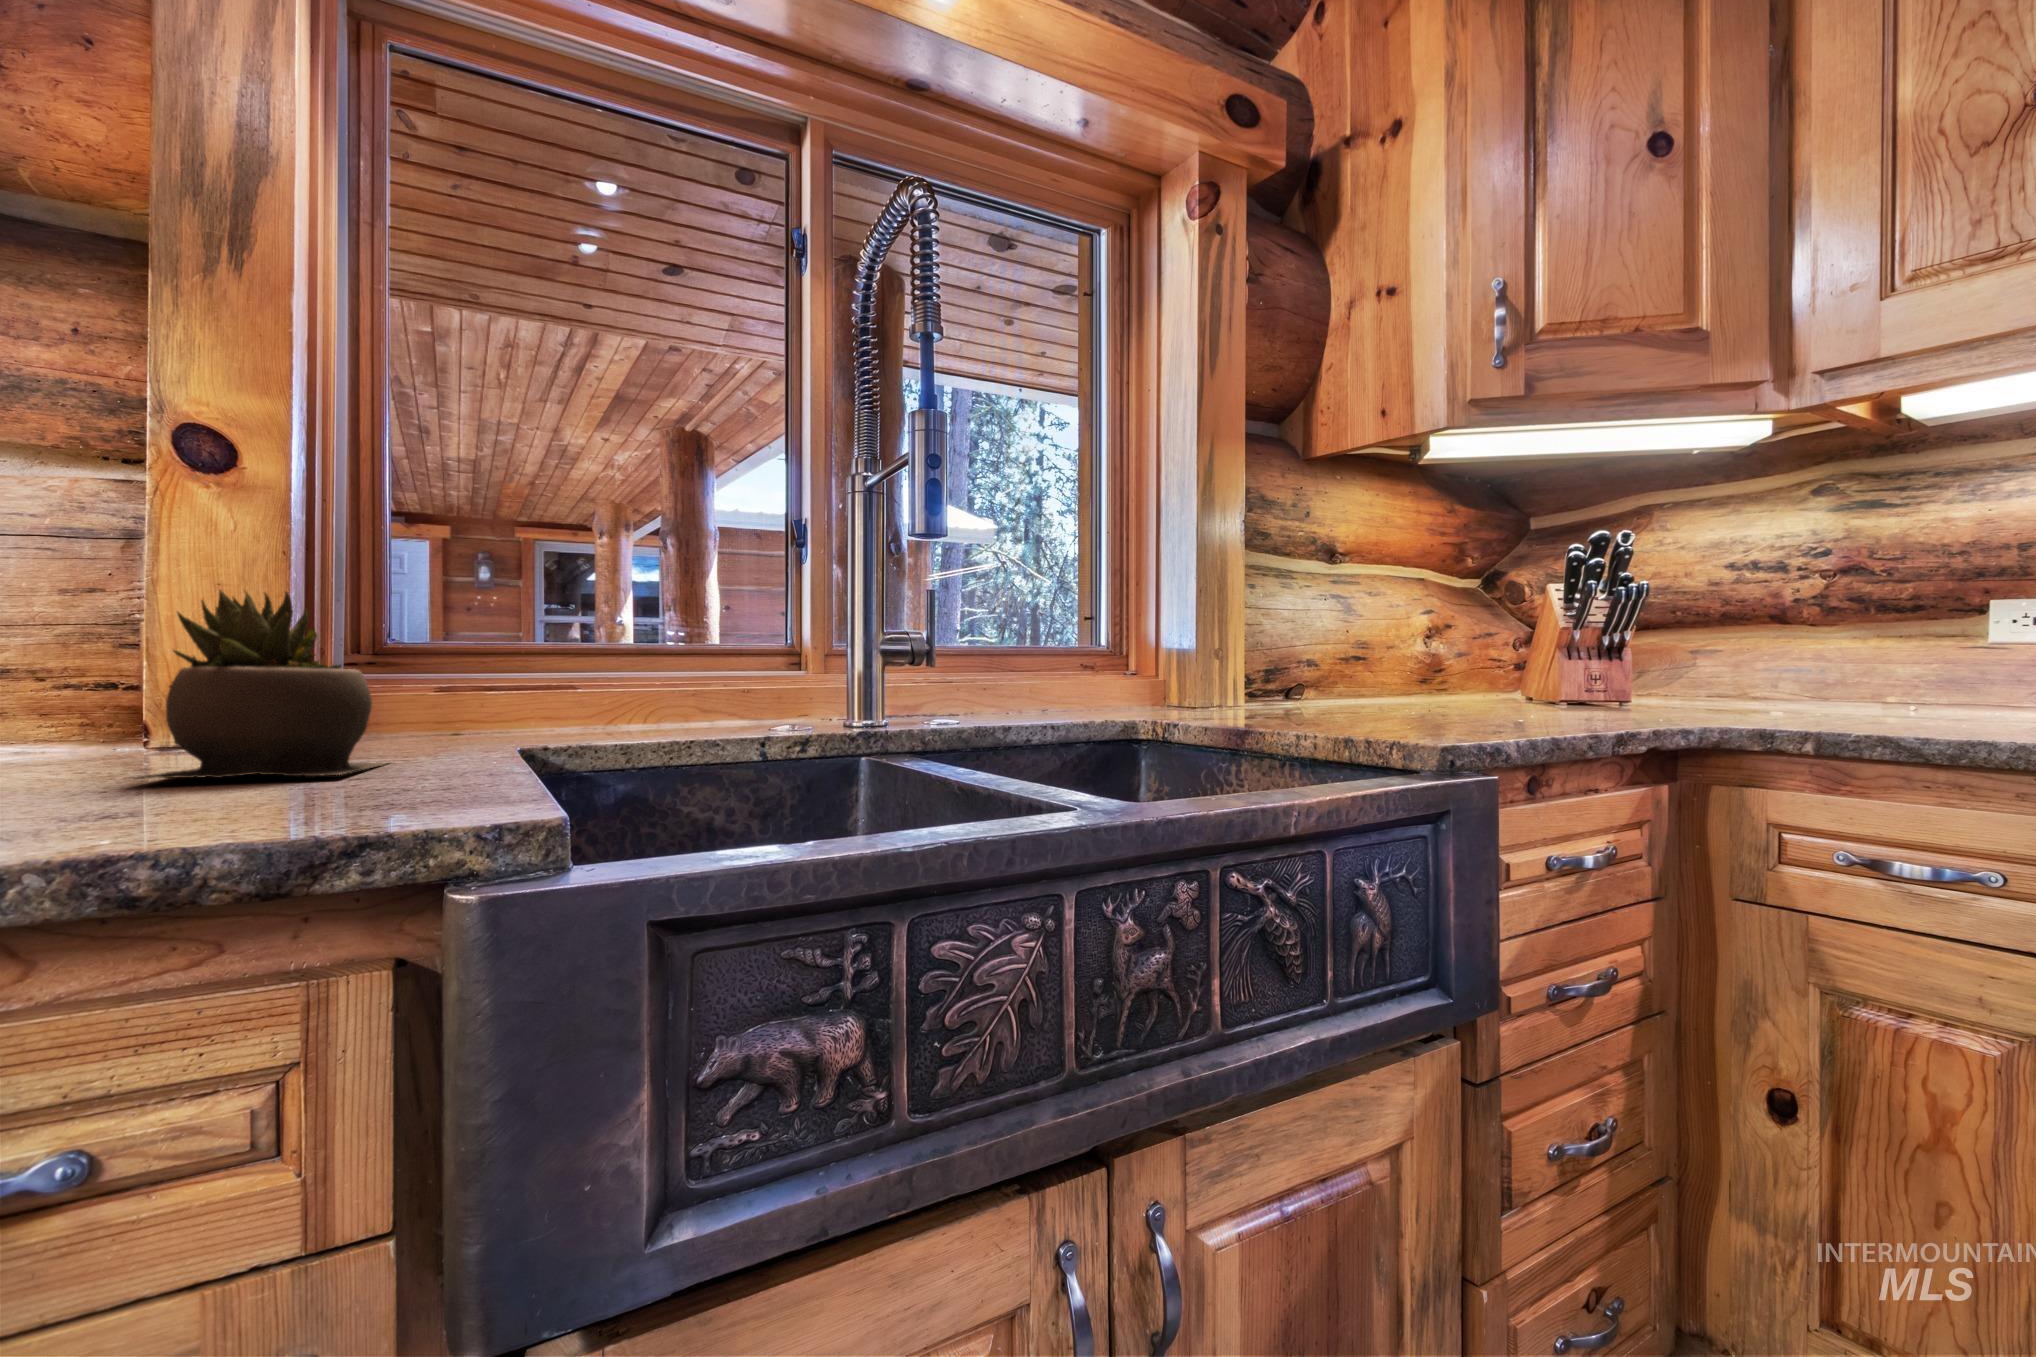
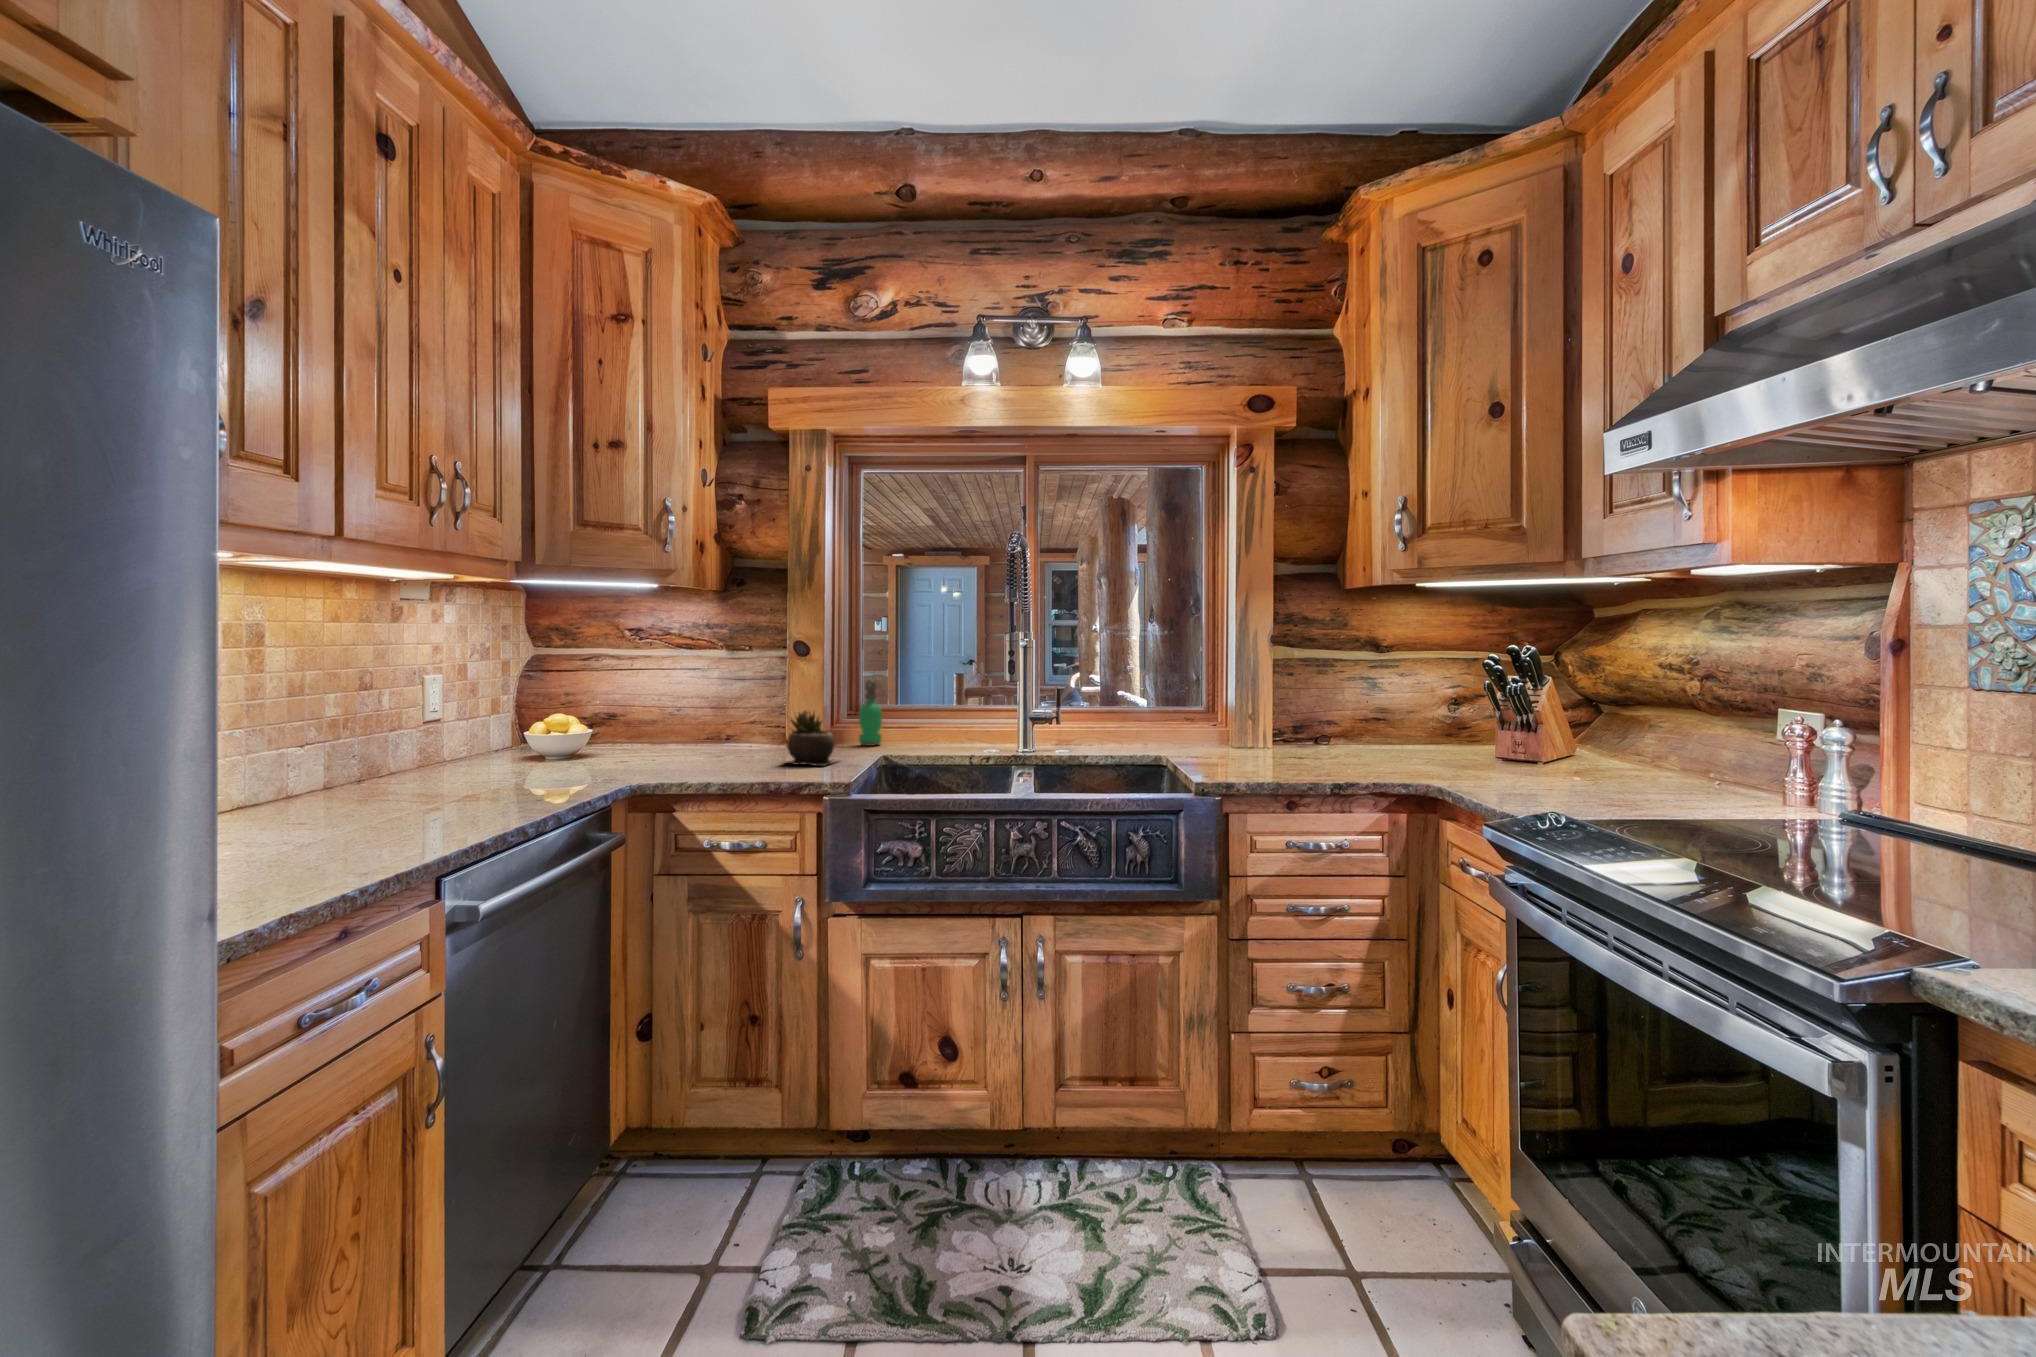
soap dispenser: none [401,561,472,732] -> present [859,679,882,746]

